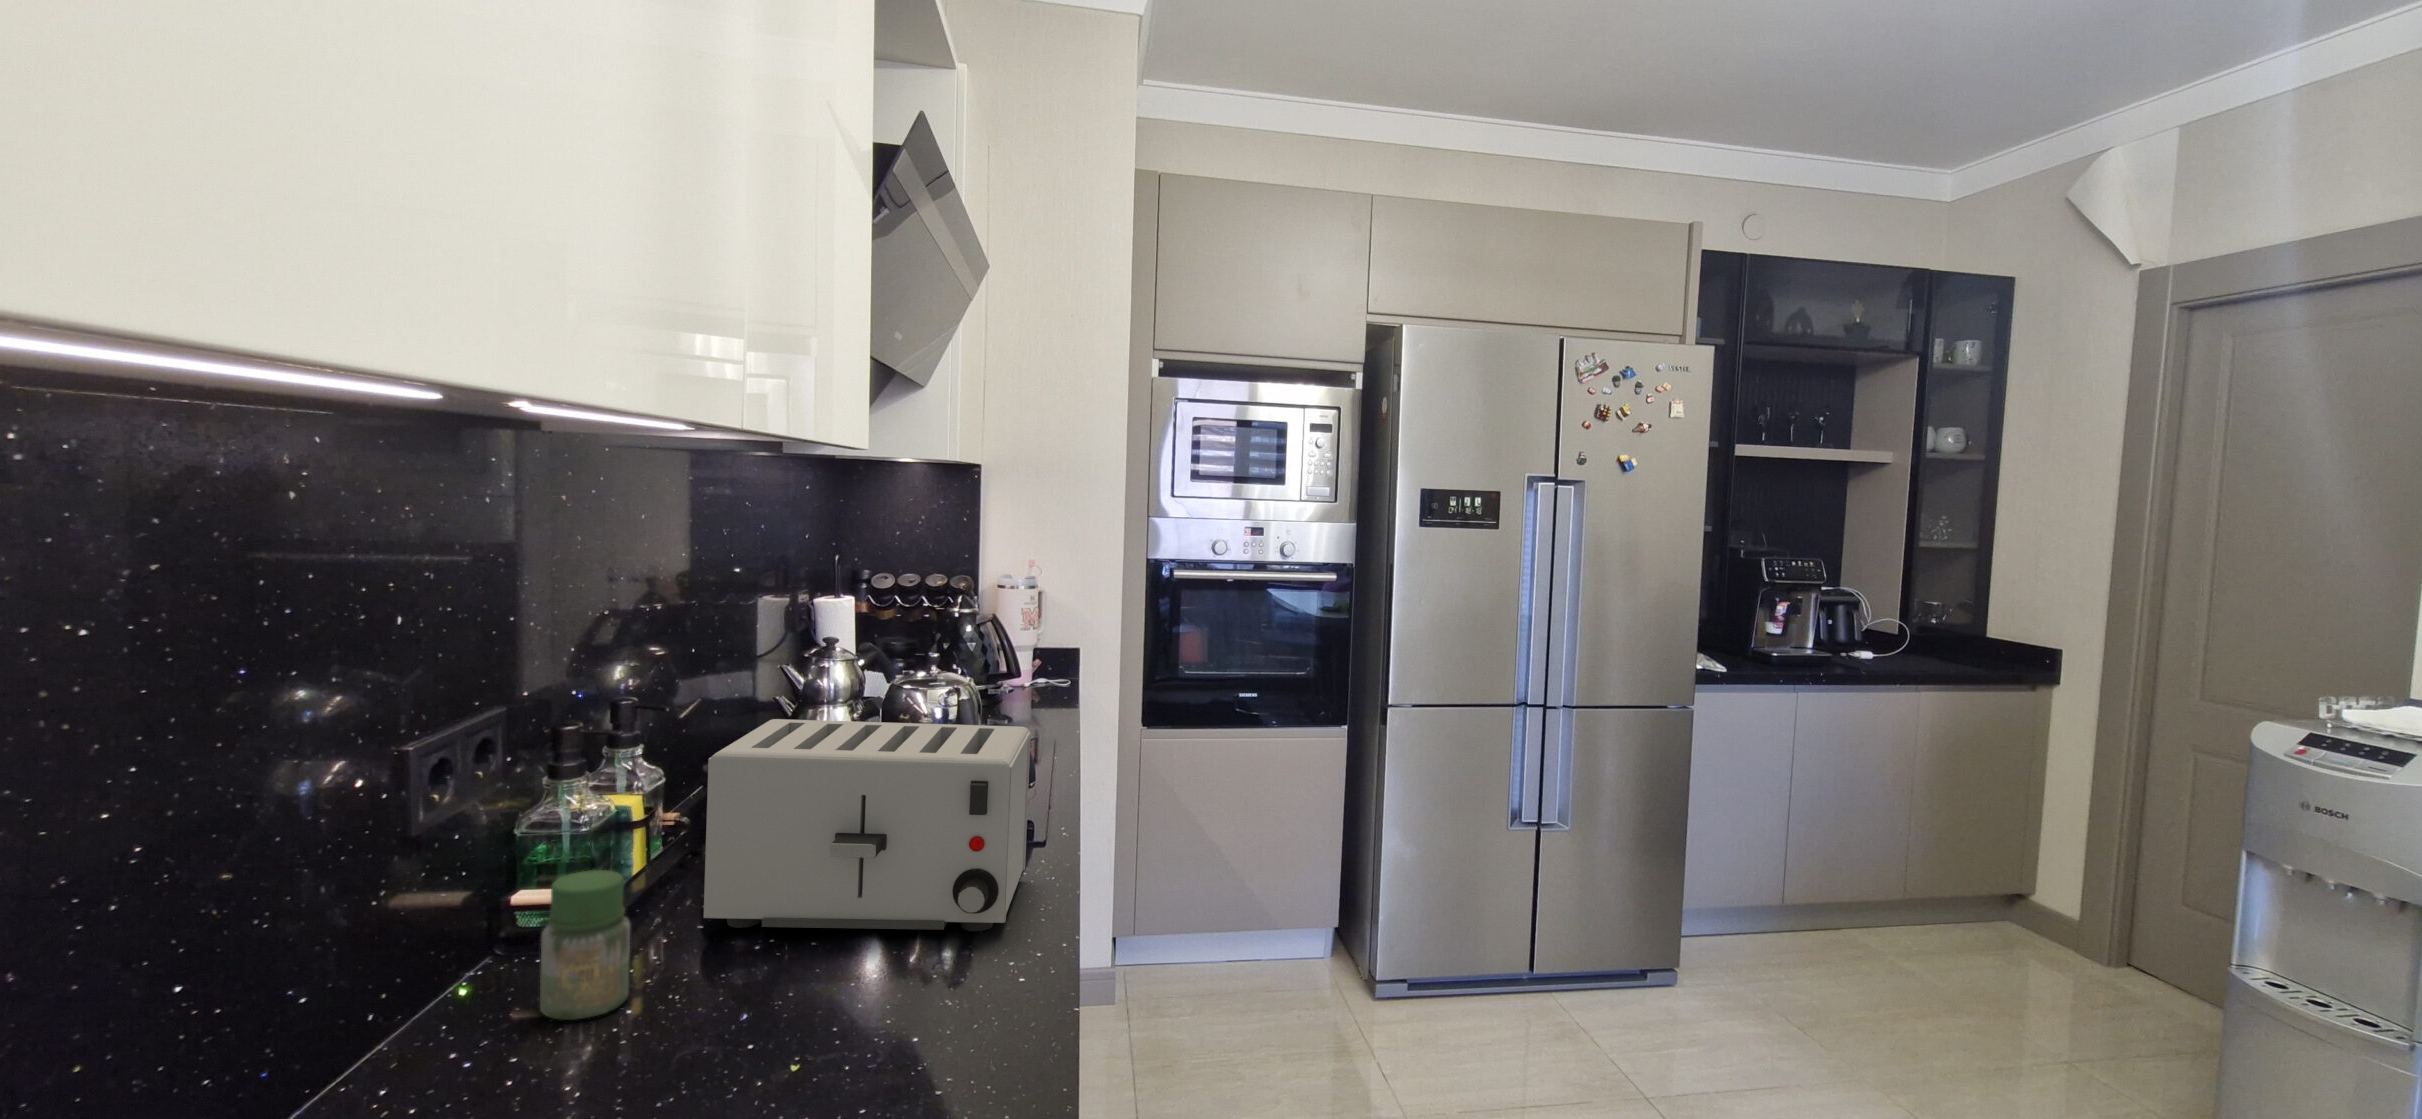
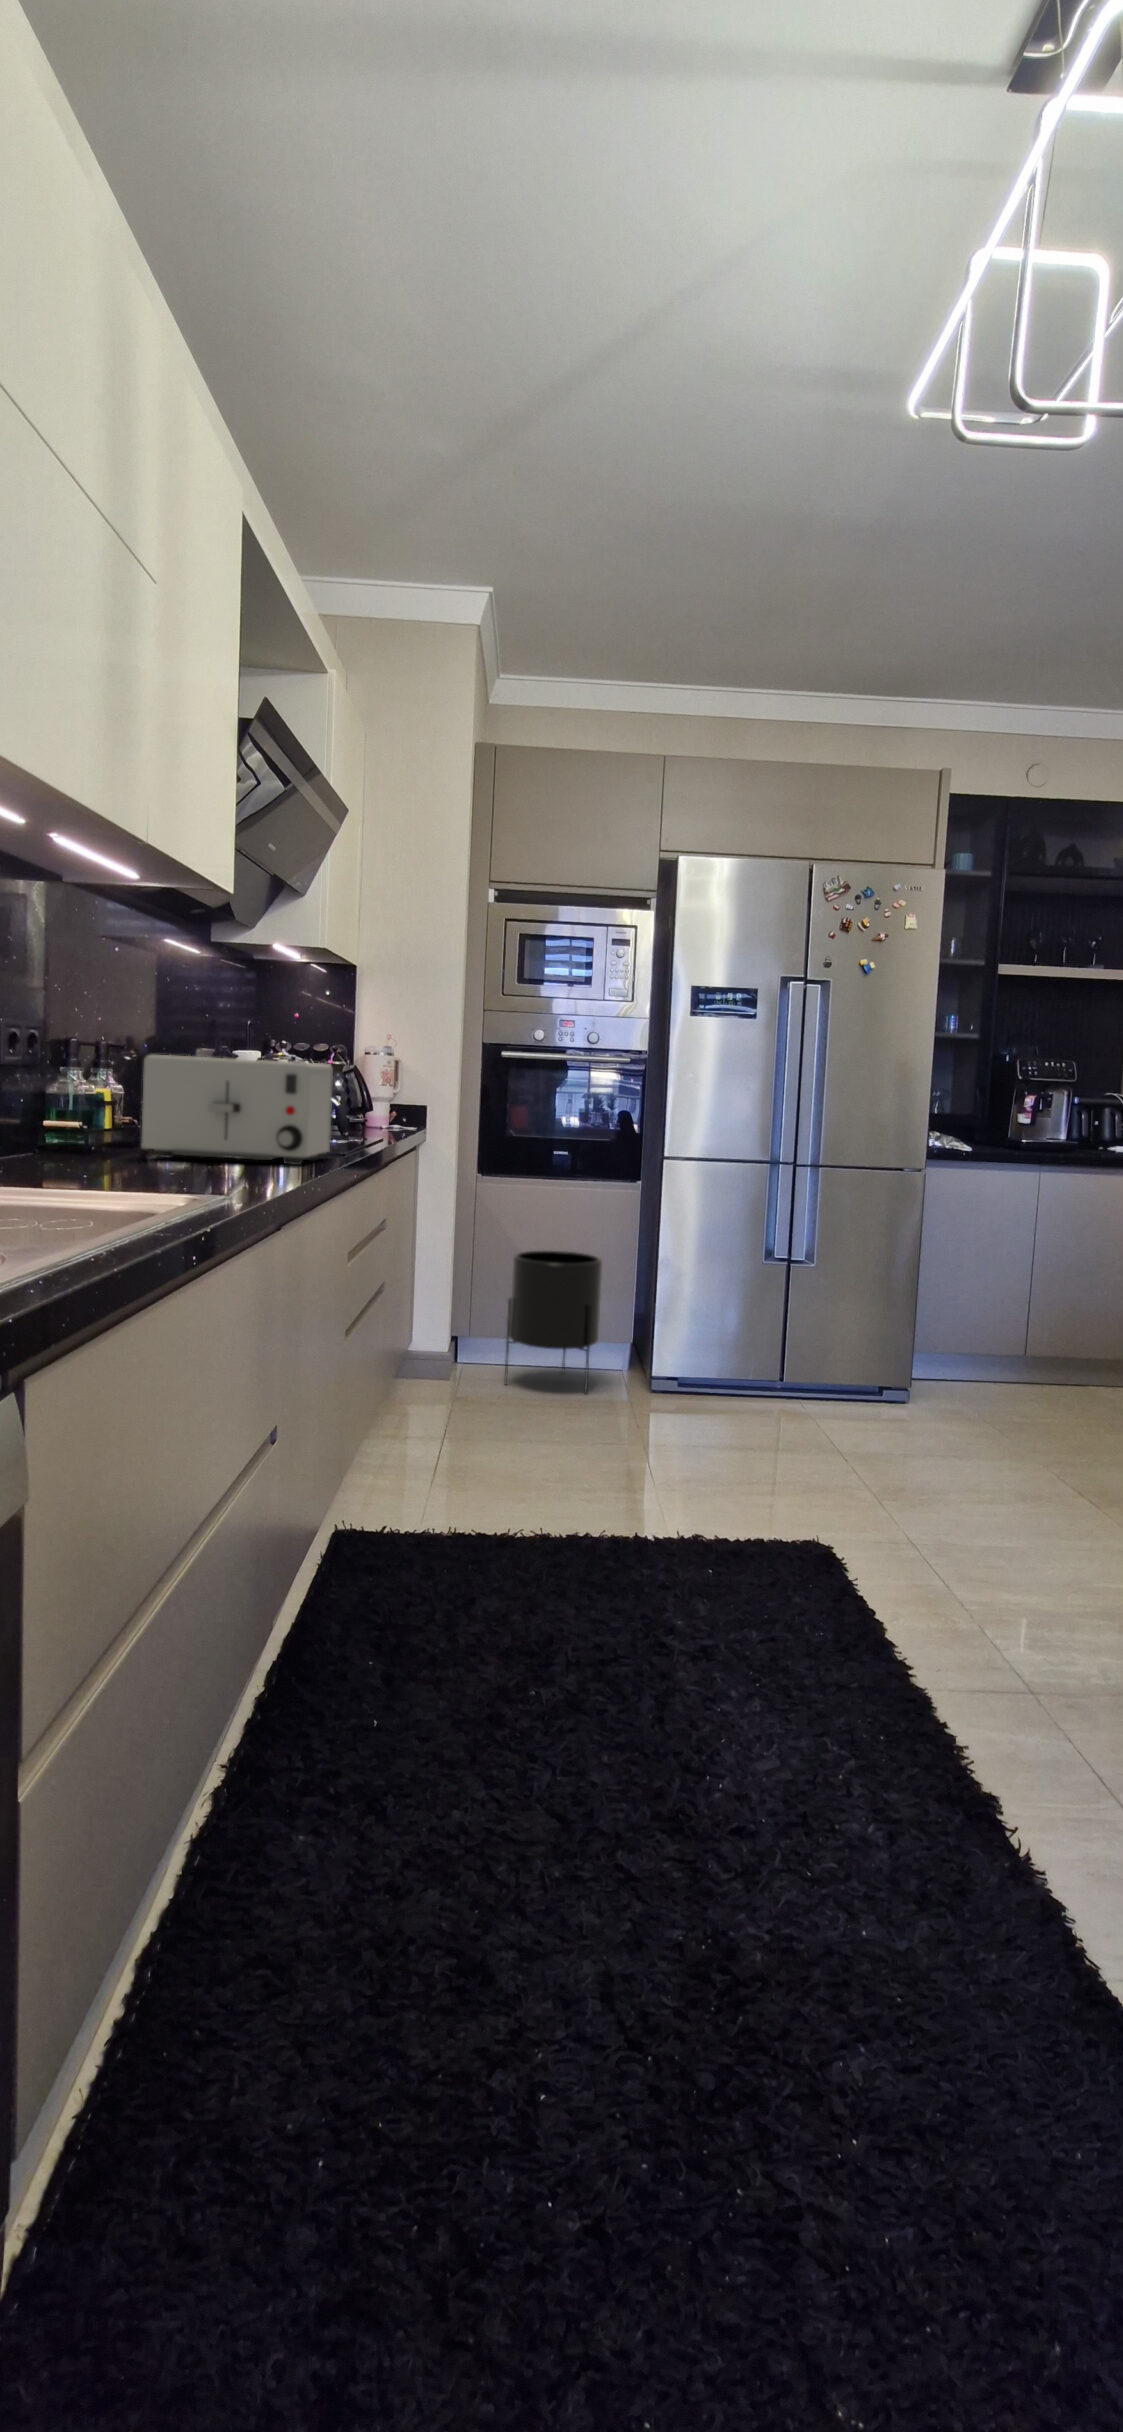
planter: none [1181,824,1306,1023] -> present [505,1251,602,1393]
jar: present [540,870,630,1020] -> none [57,1098,102,1166]

